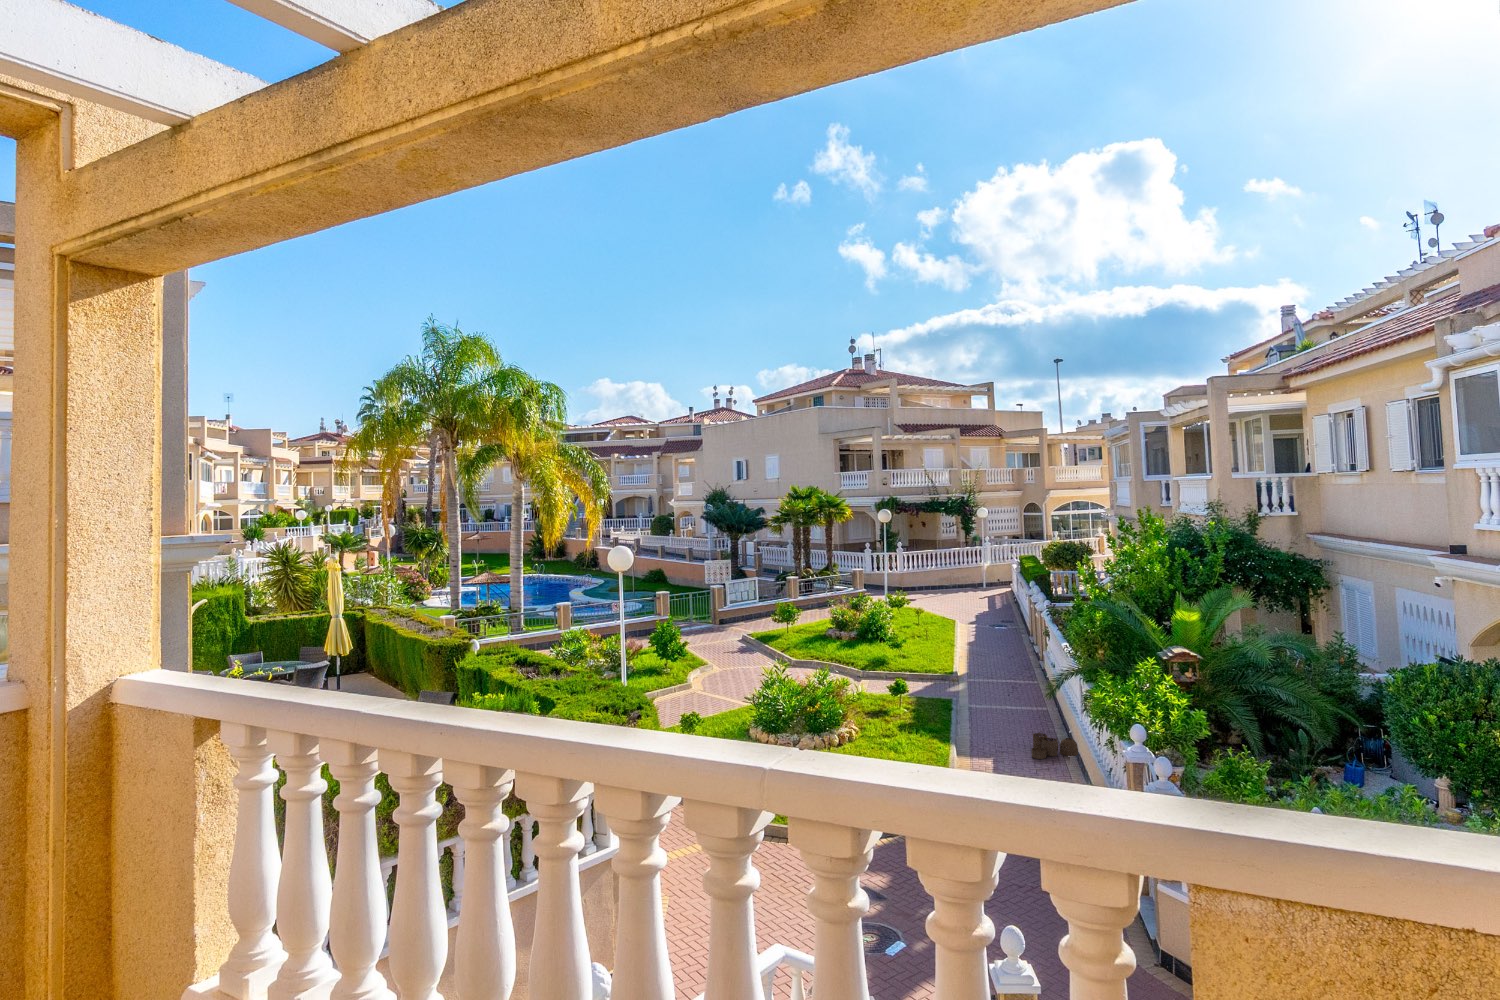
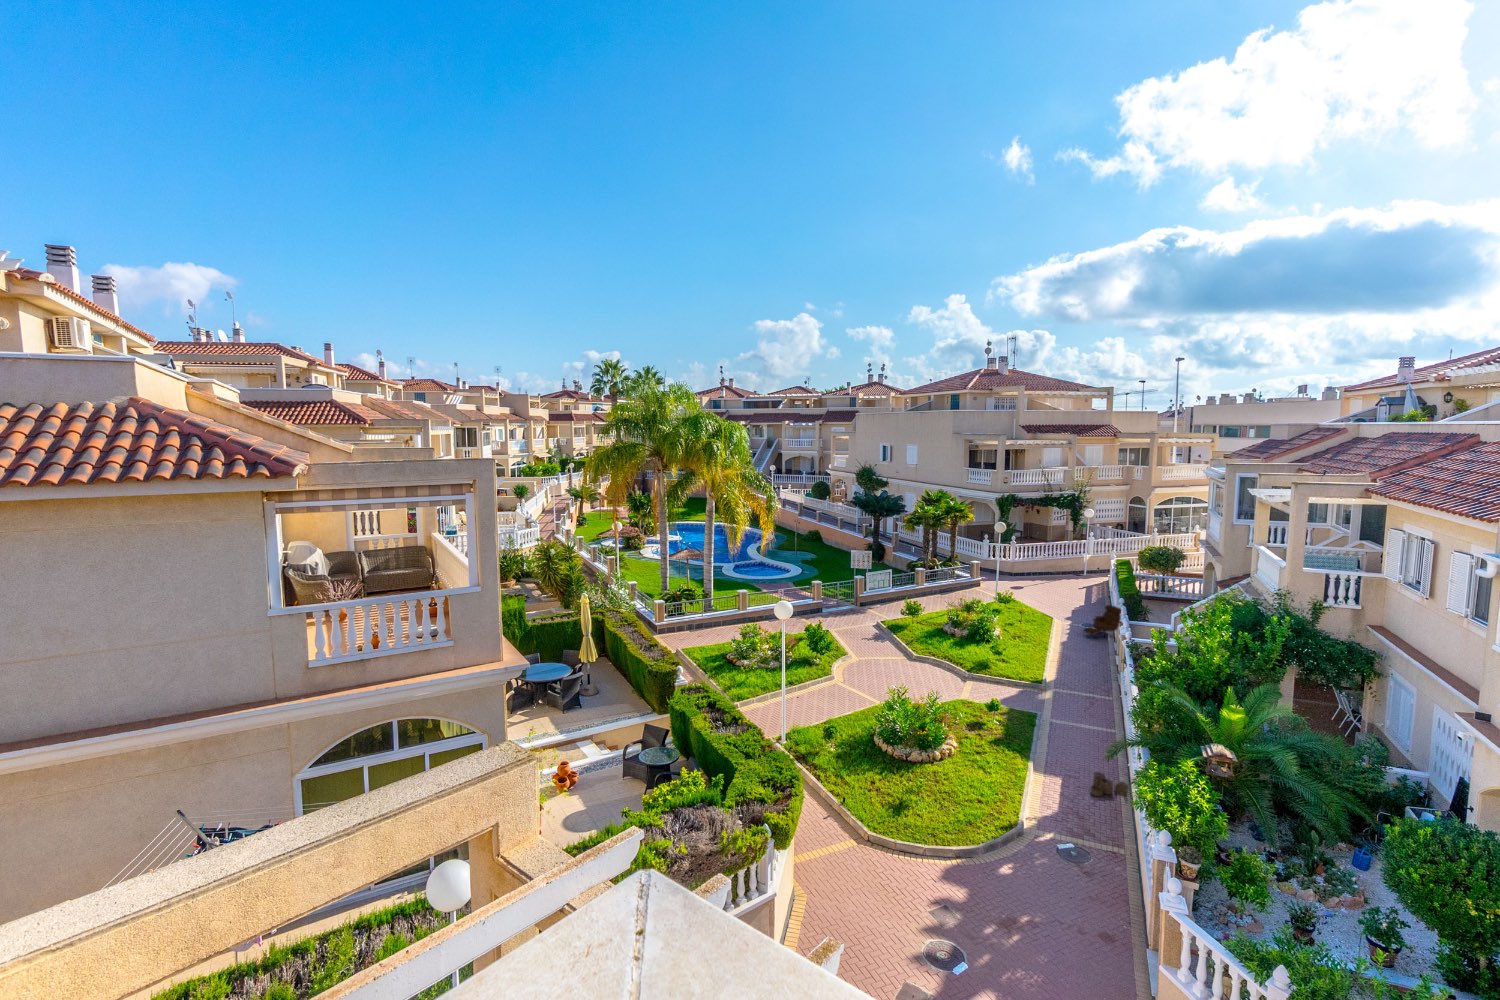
lounge chair: none [993,592,1034,633] -> present [1084,605,1121,636]

